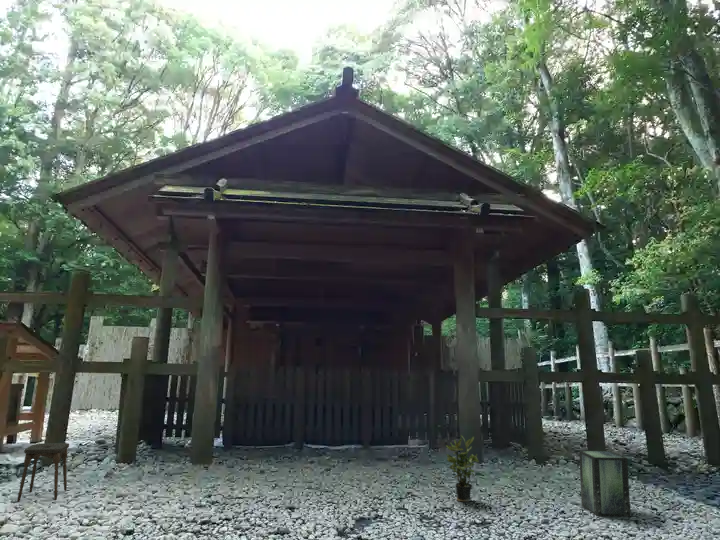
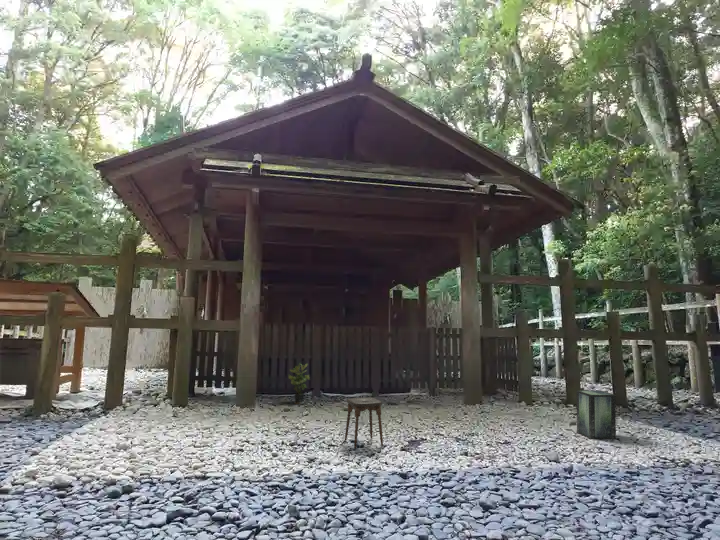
potted plant: present [446,436,479,502] -> present [289,364,309,404]
stool: present [17,443,69,502] -> present [345,397,383,448]

